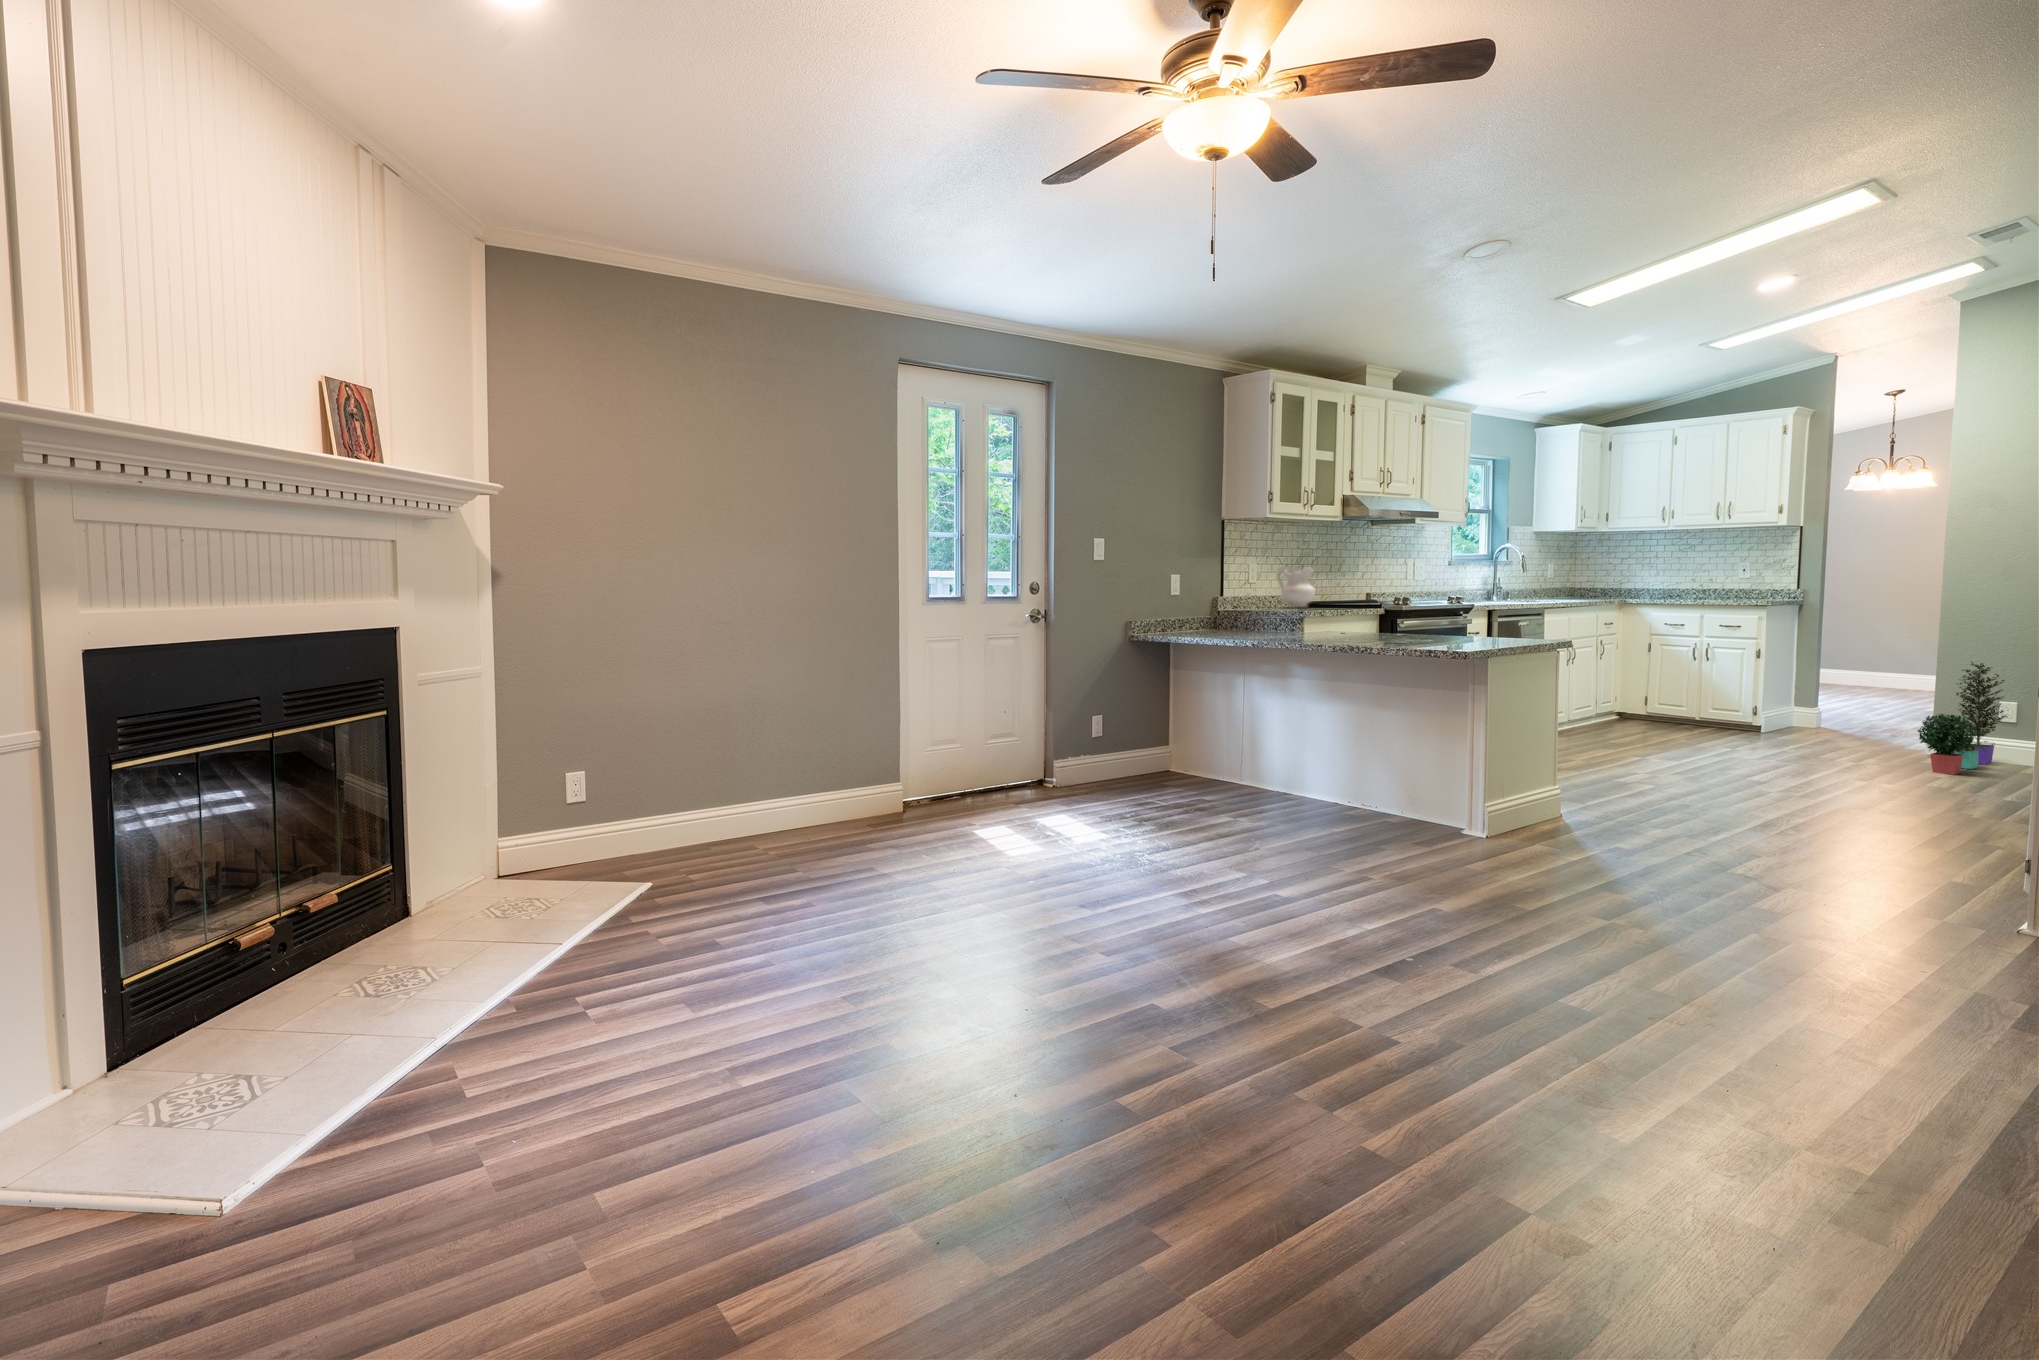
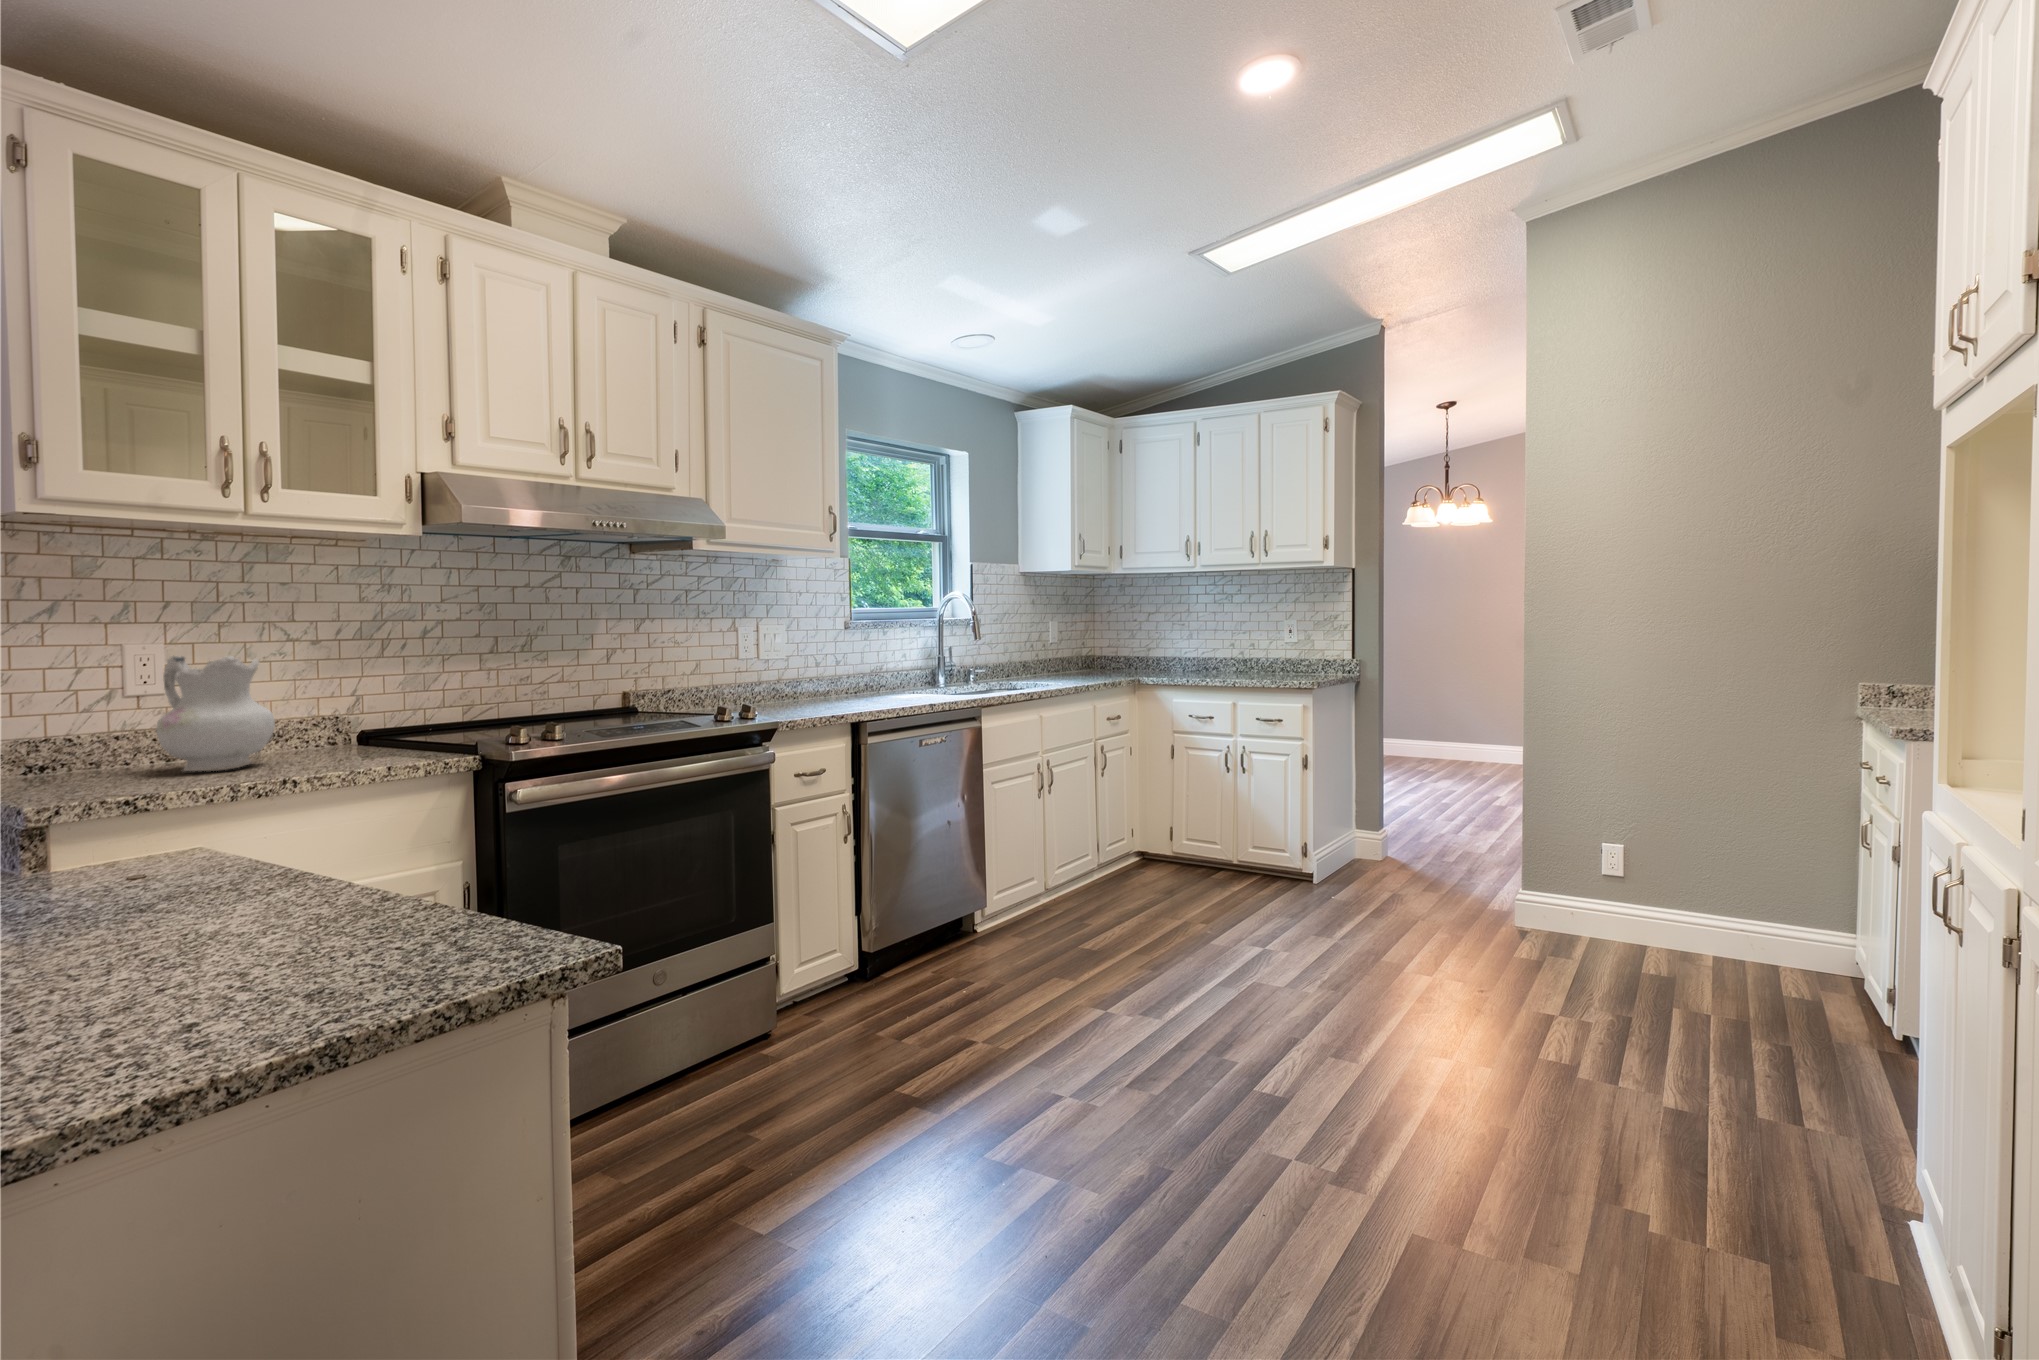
potted plant: present [1918,662,2006,775] -> none [1515,781,1619,997]

